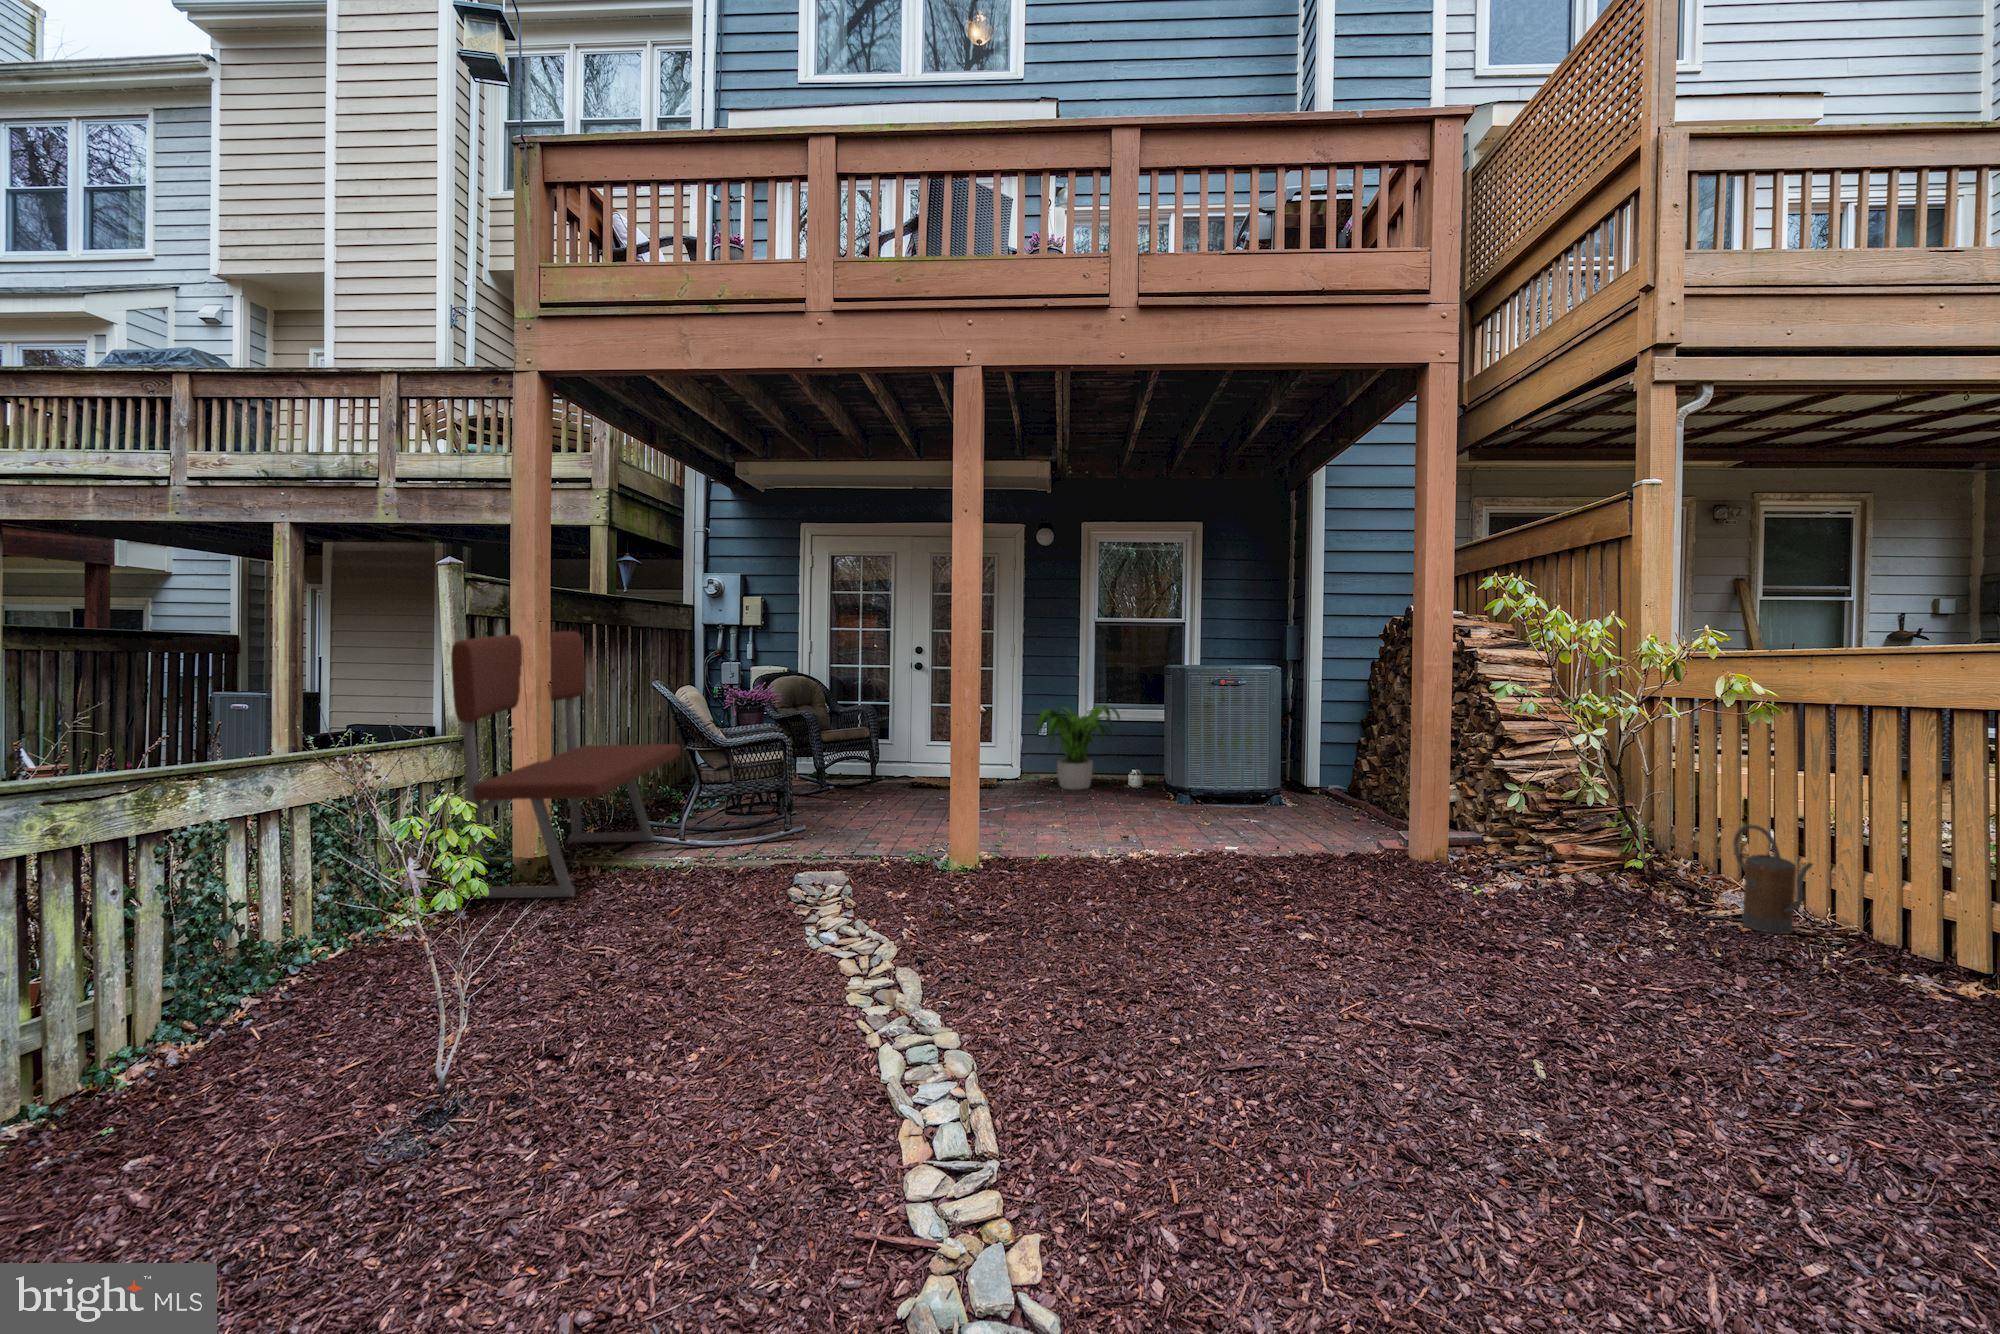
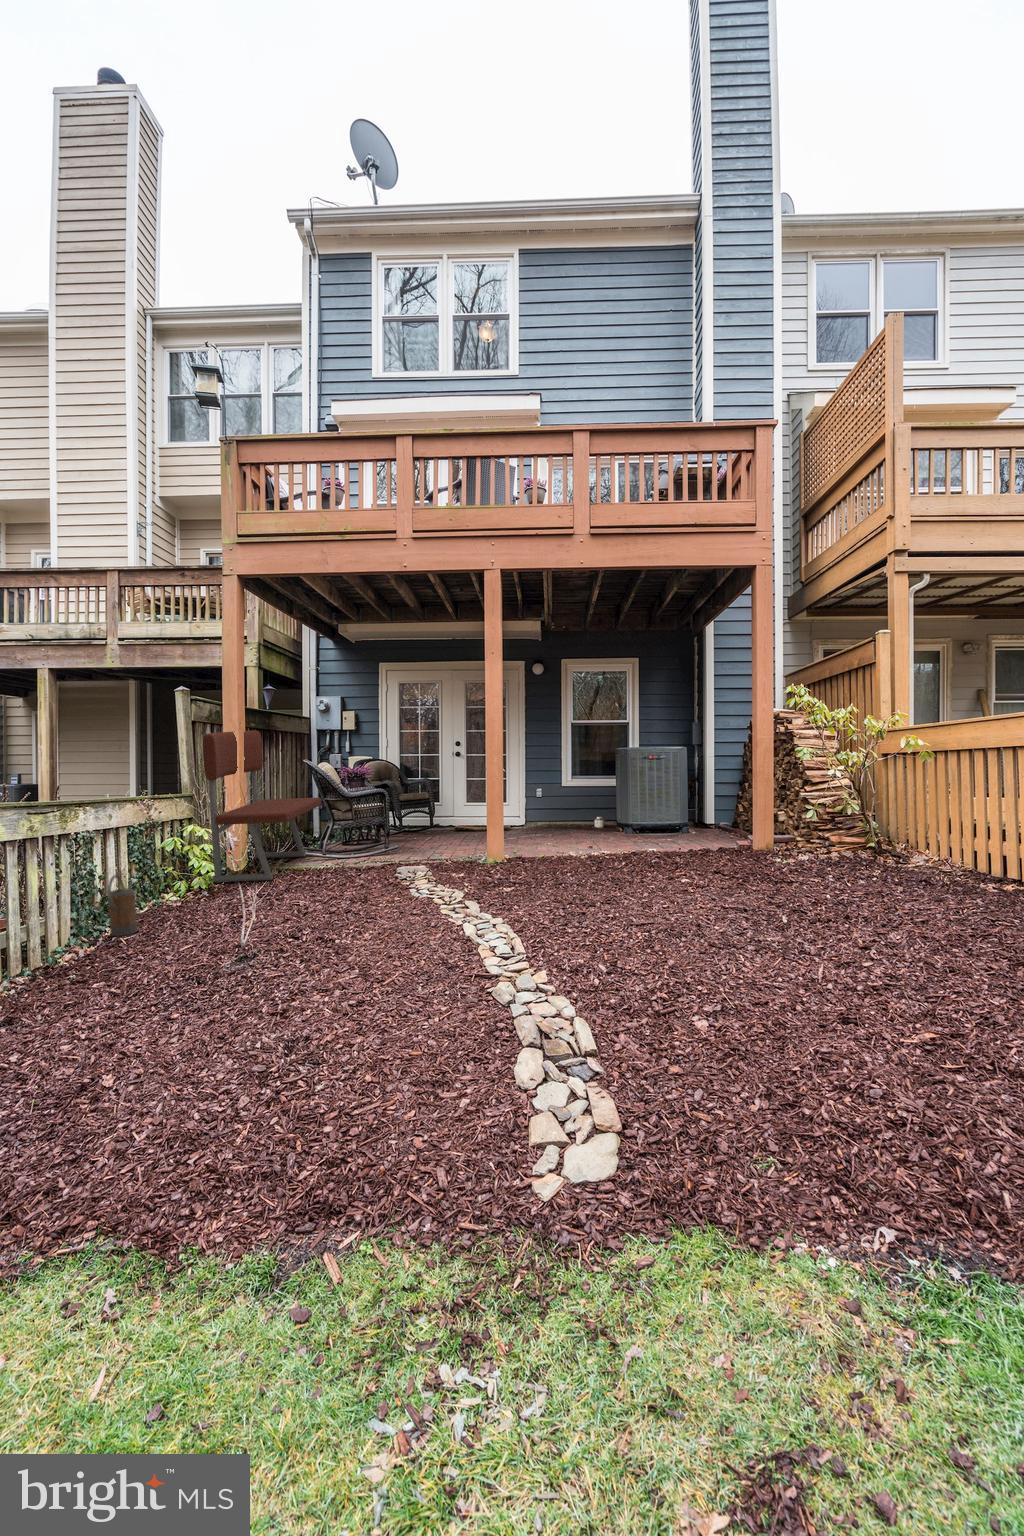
potted plant: present [1037,705,1120,789] -> none [534,776,589,831]
watering can: present [1733,825,1814,934] -> present [107,875,138,936]

